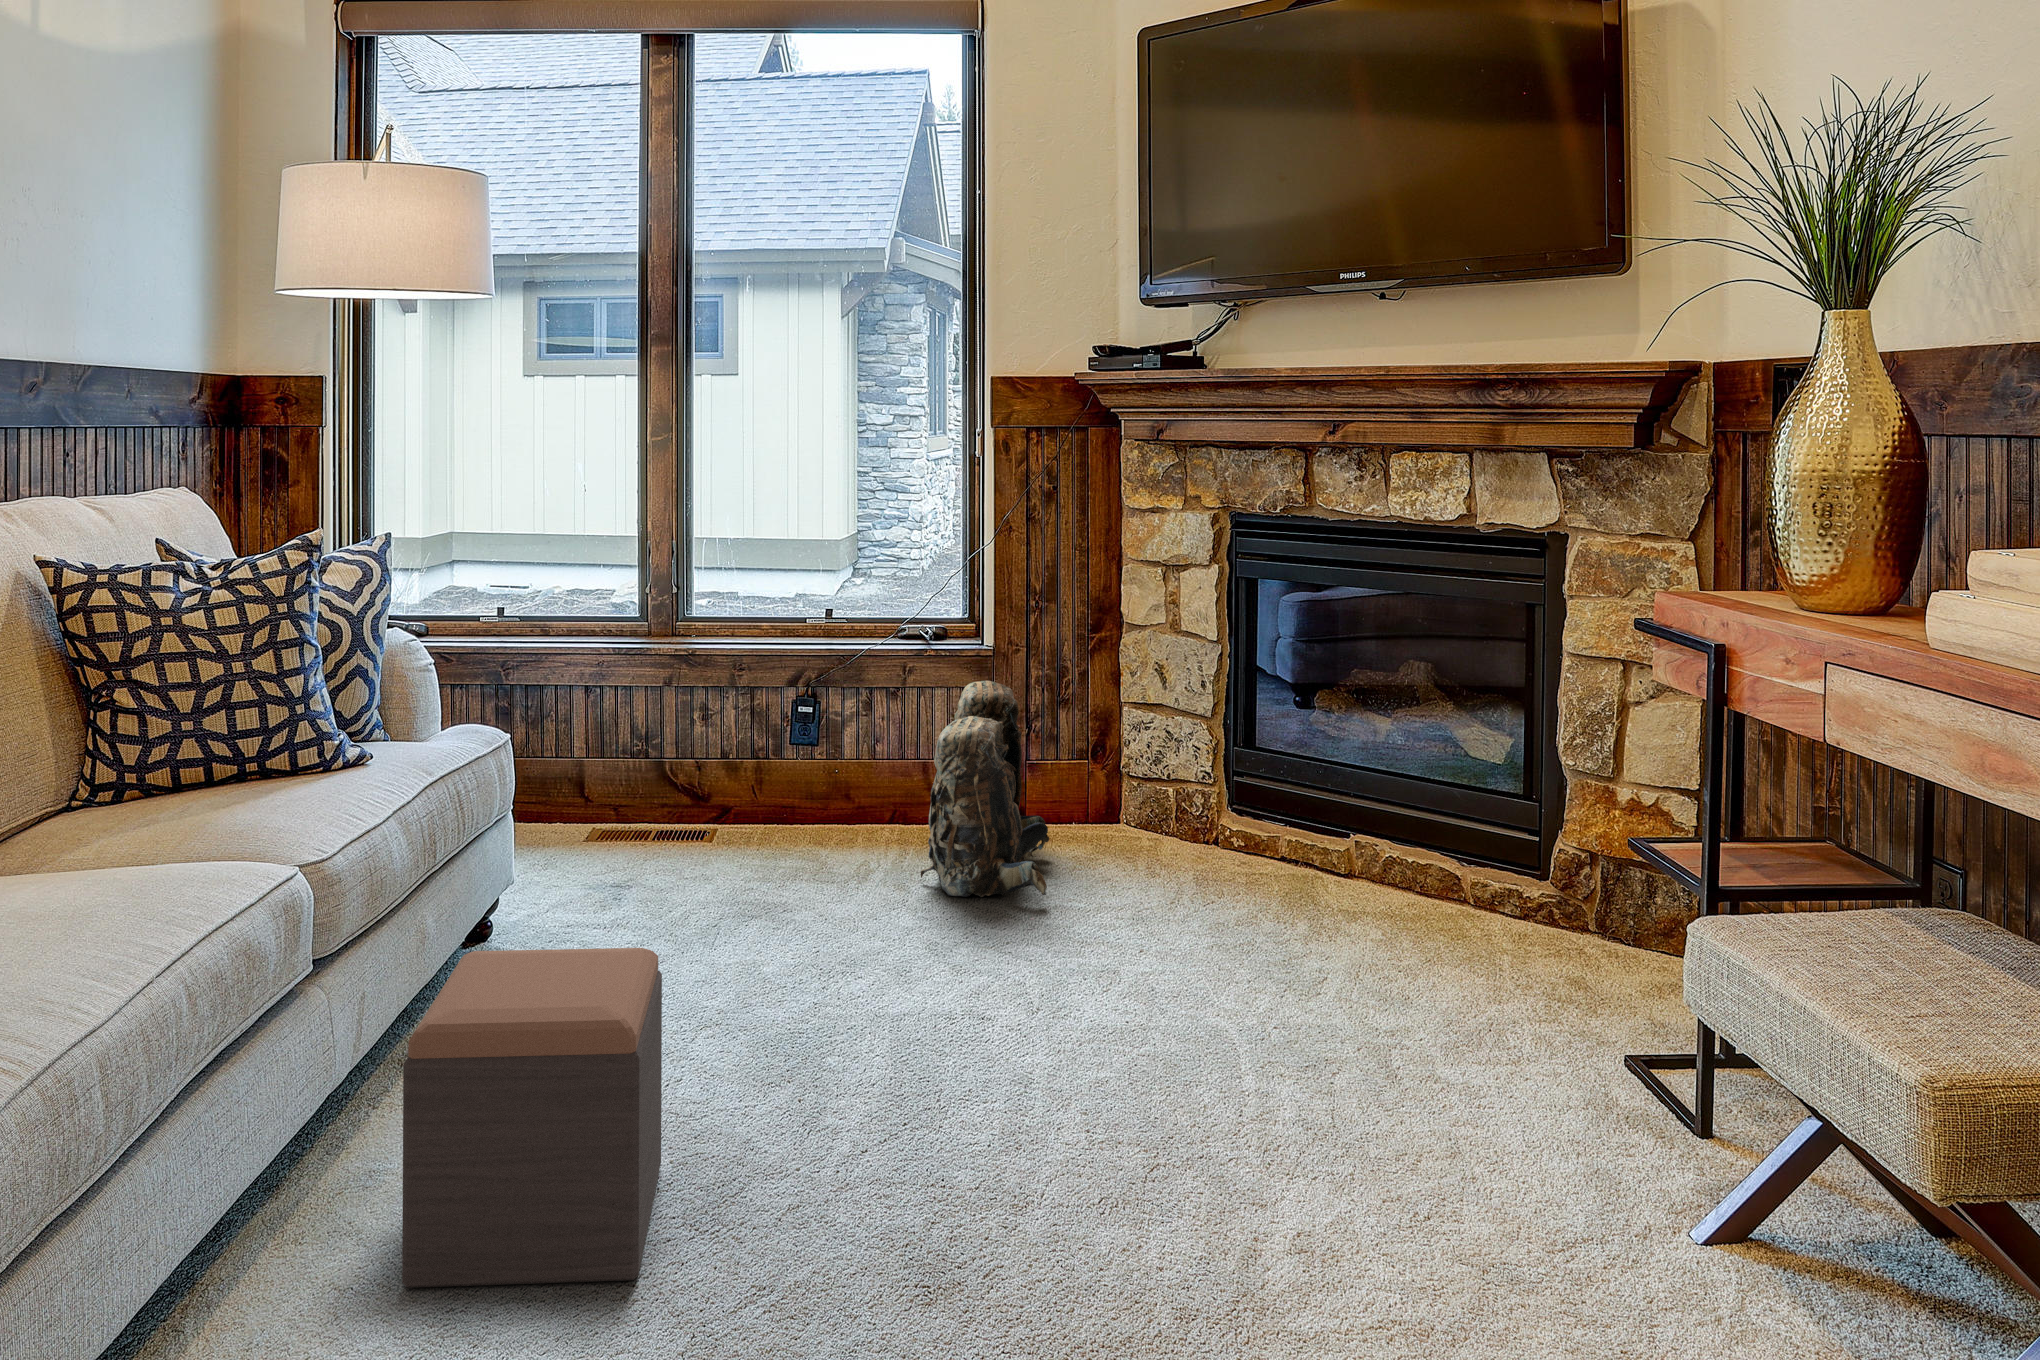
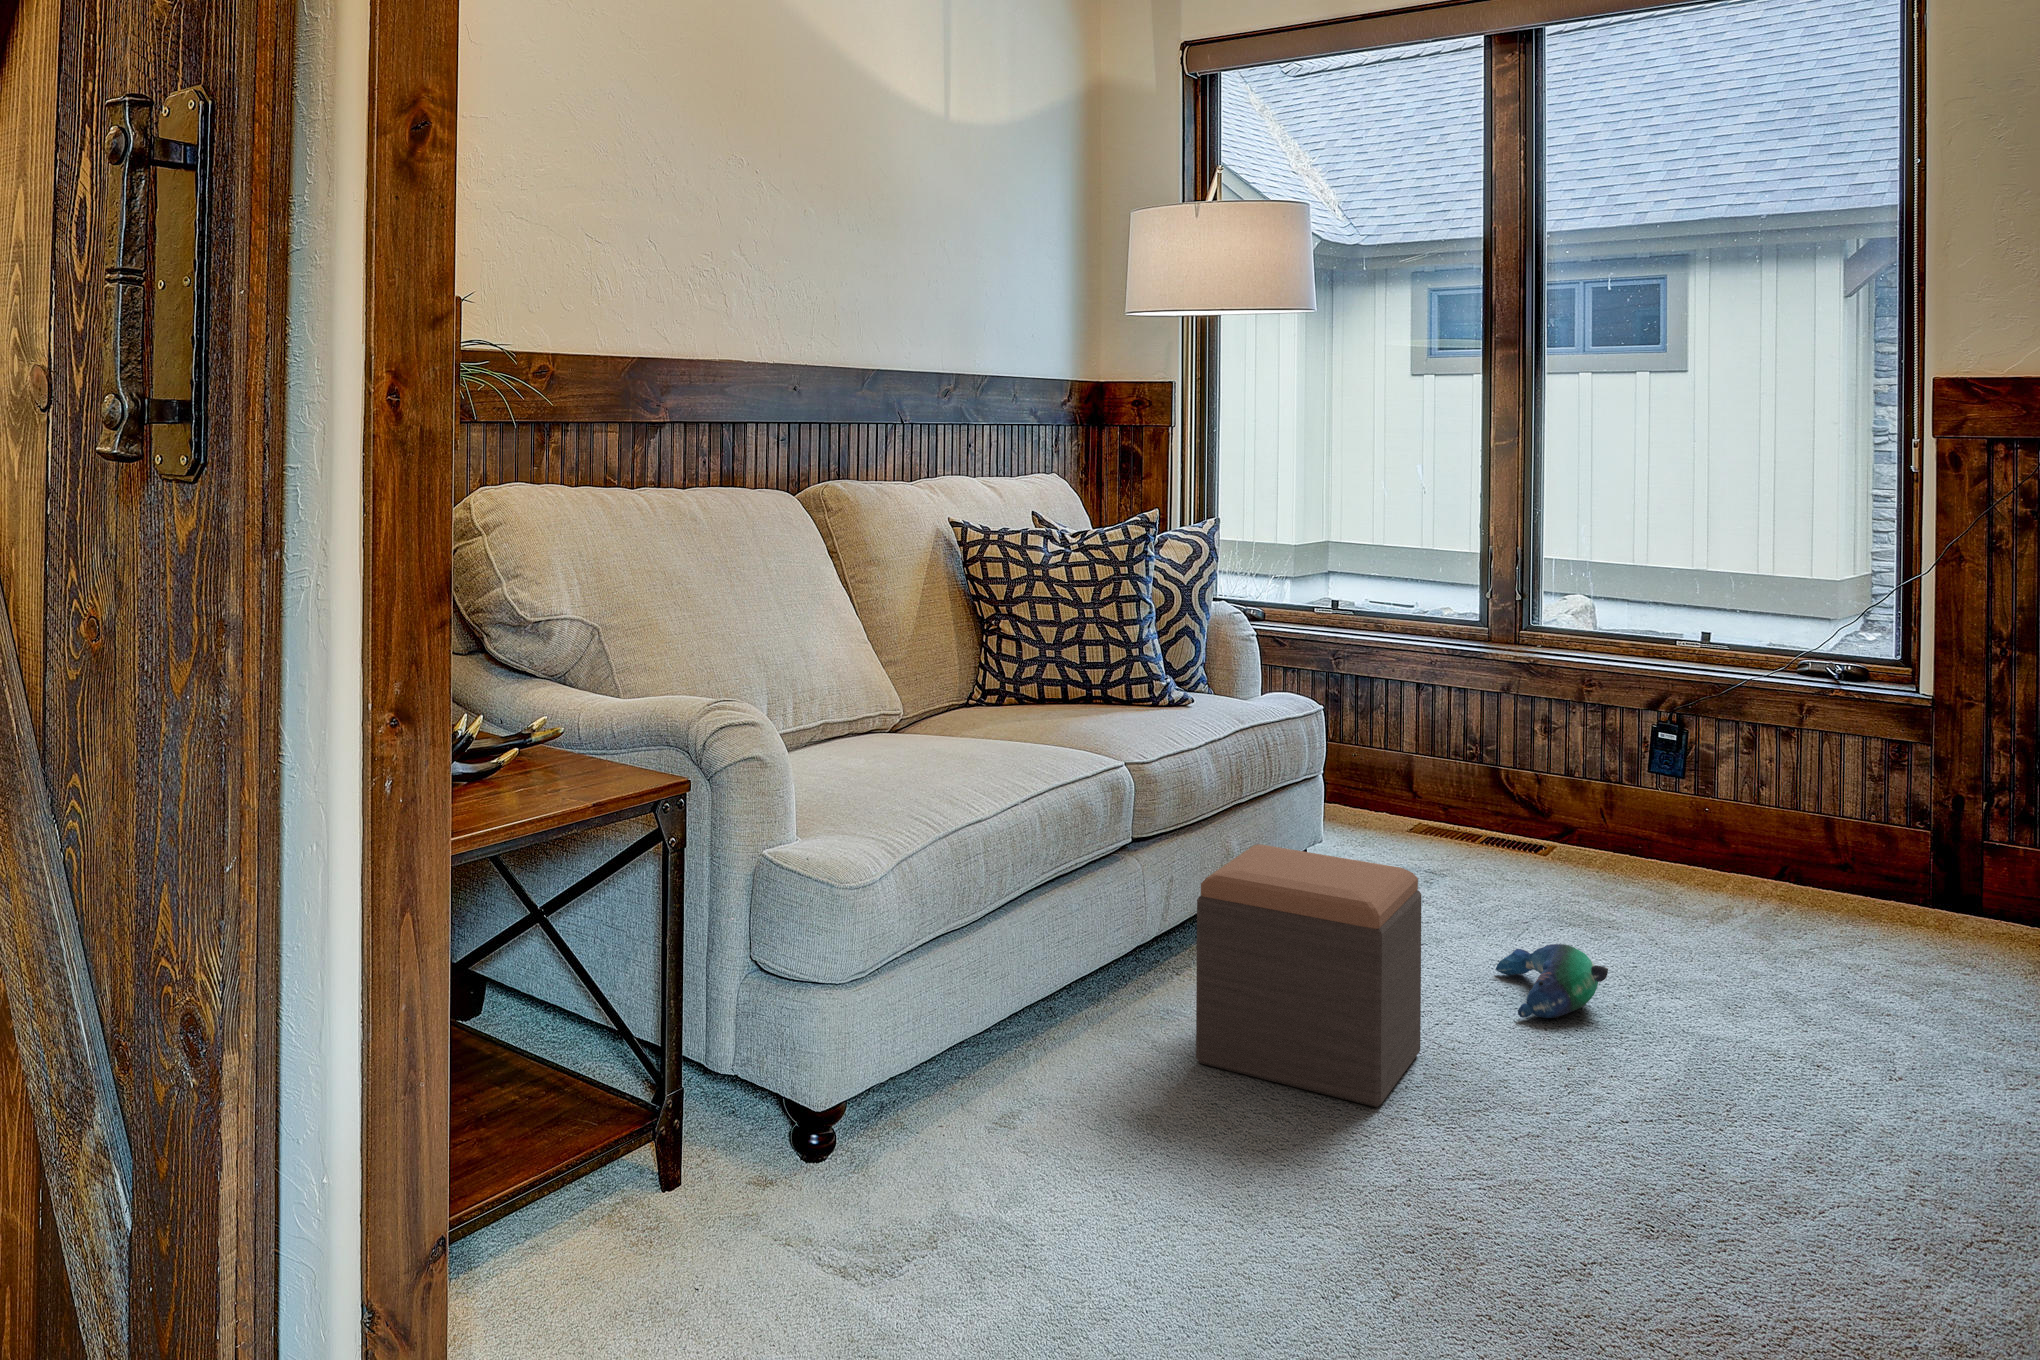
backpack: present [921,681,1049,897] -> none [1793,729,1992,968]
plush toy: none [704,968,817,1069] -> present [1495,944,1608,1019]

